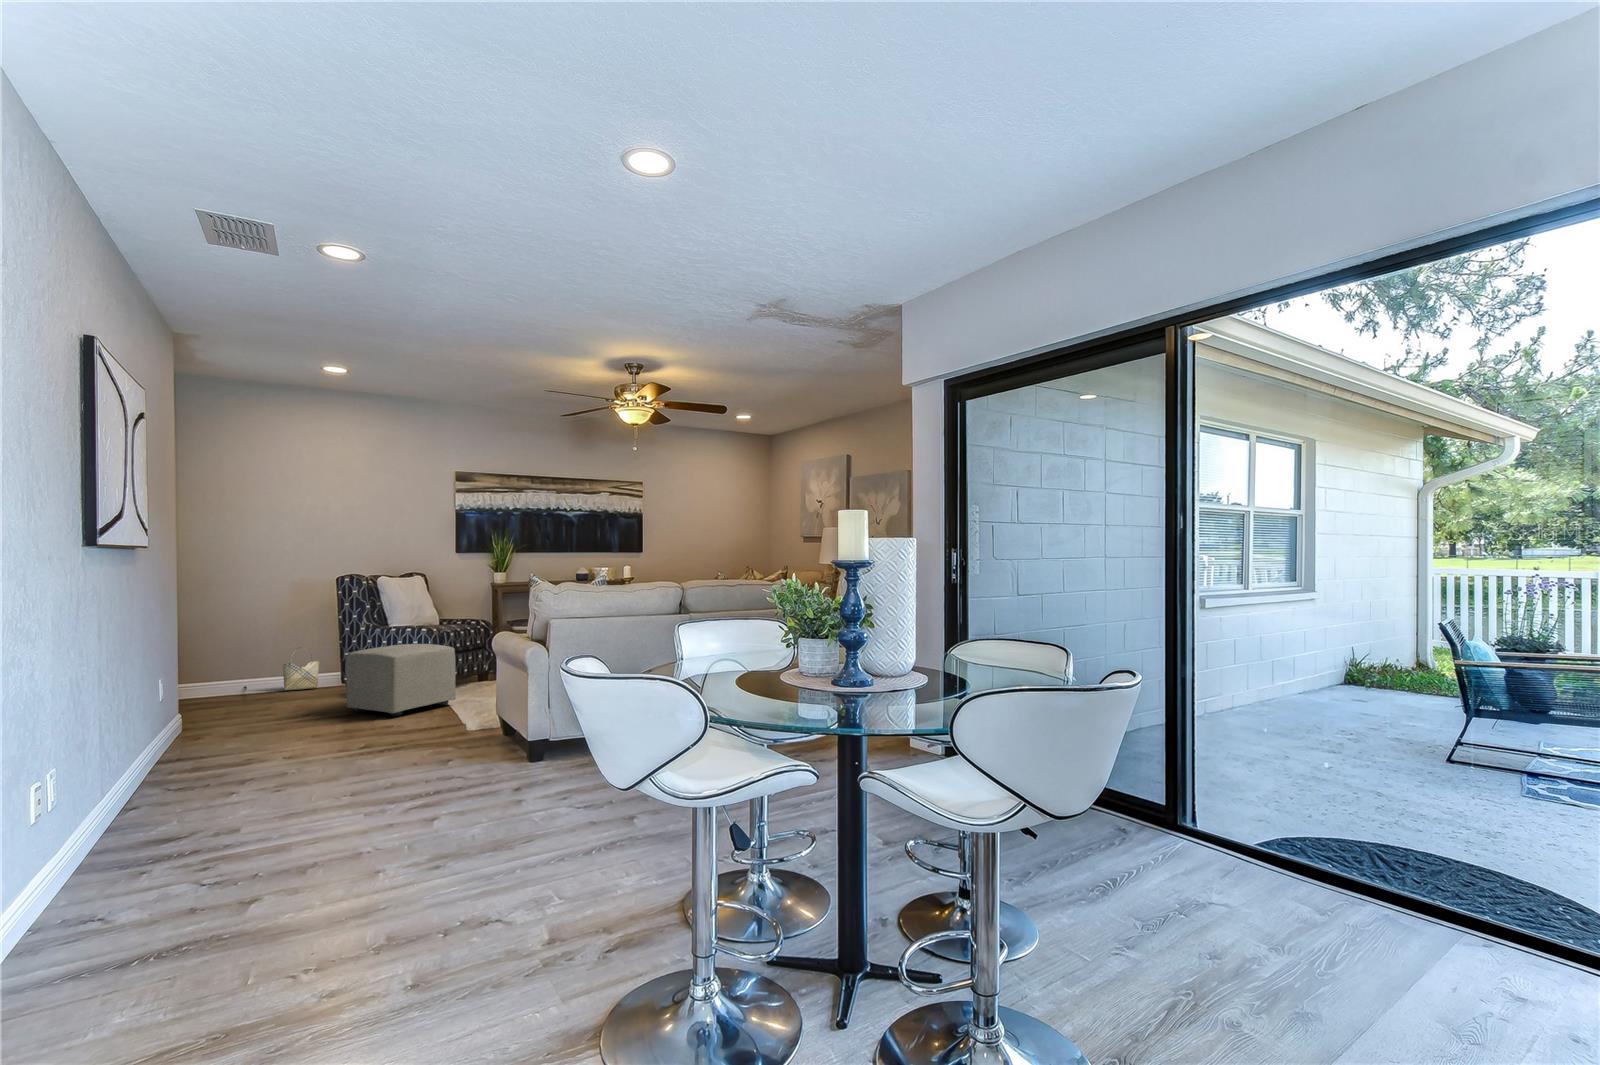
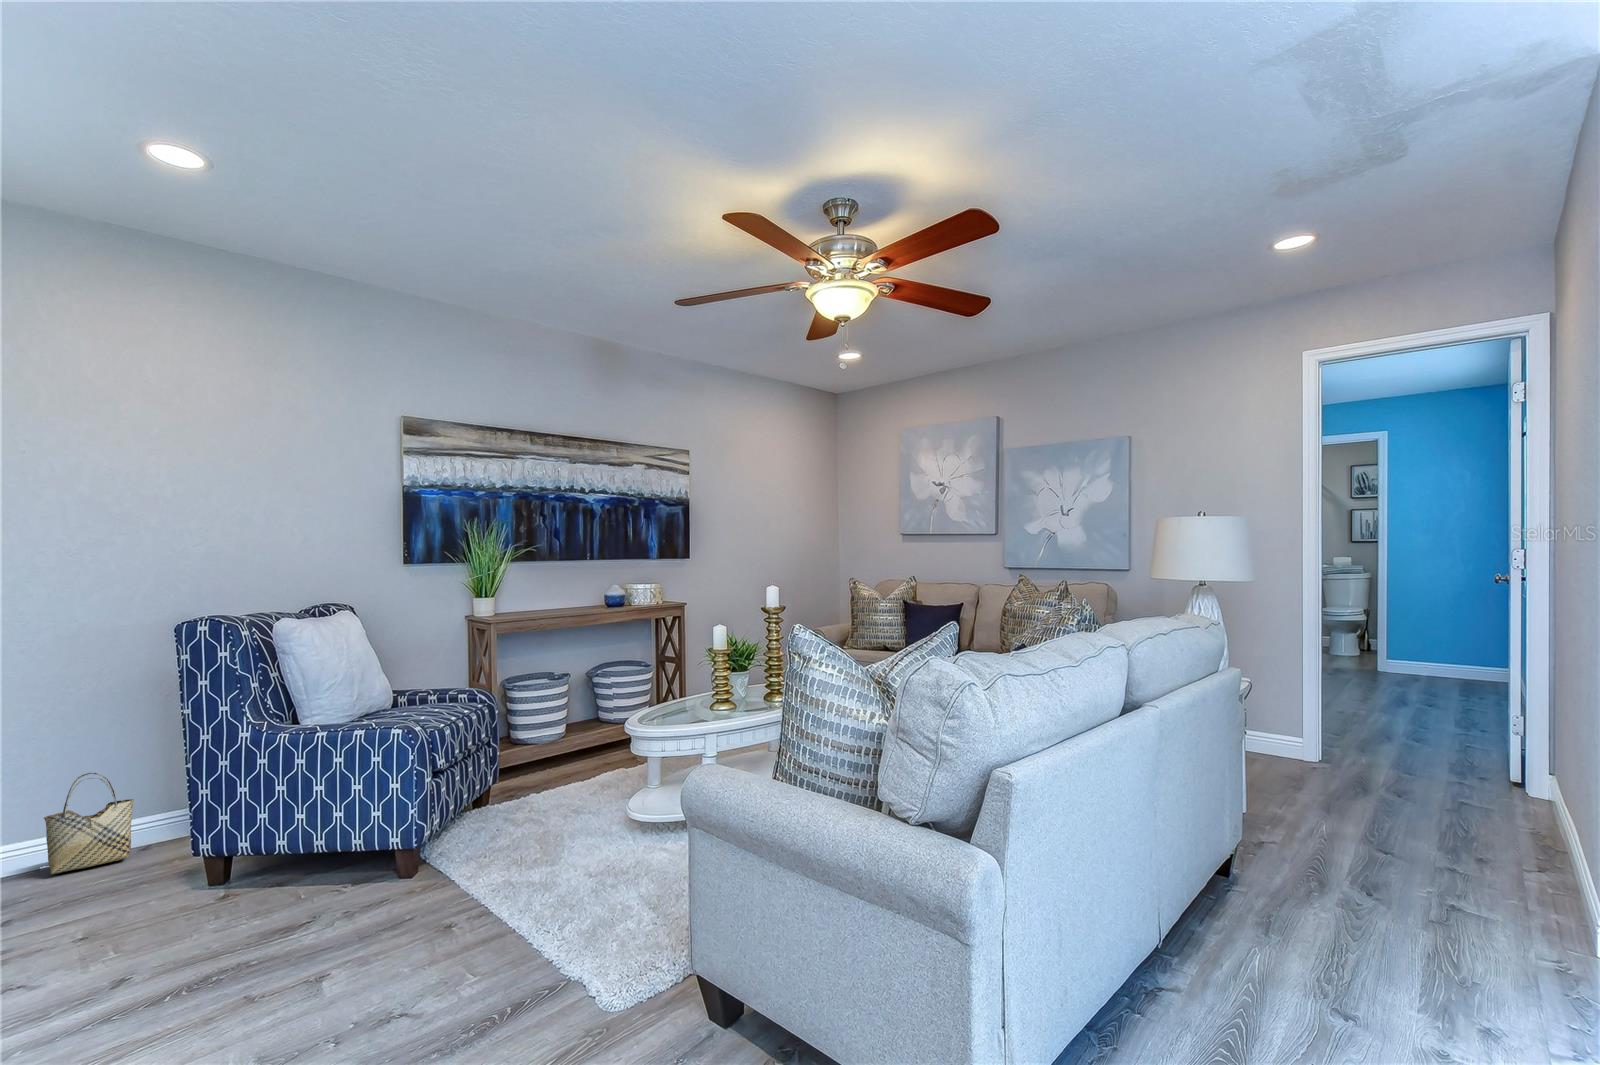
ottoman: present [346,644,456,716] -> none [230,764,483,960]

